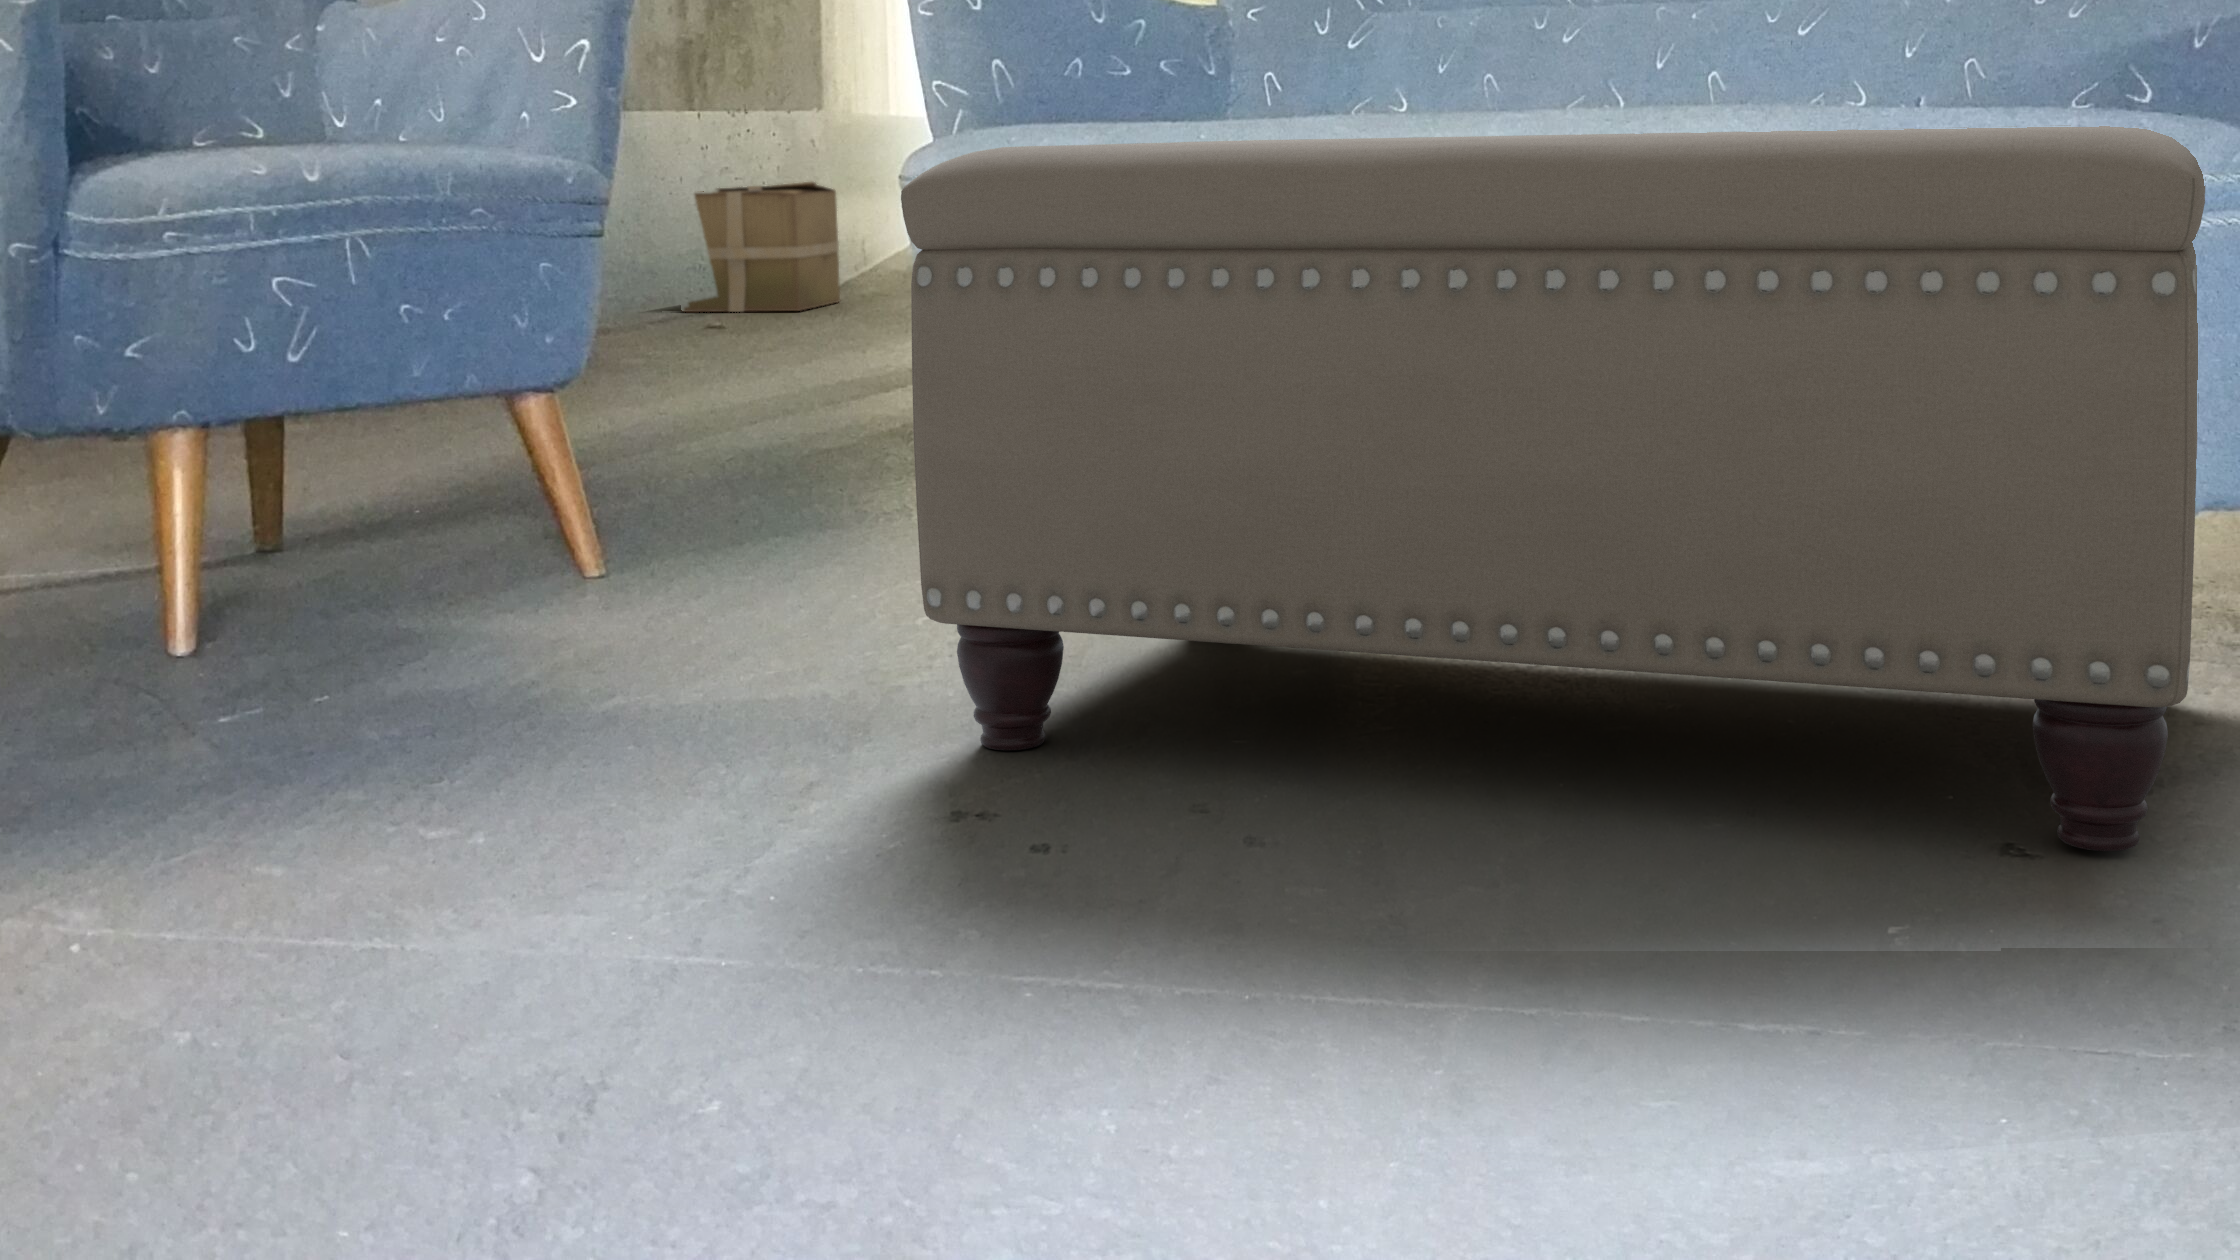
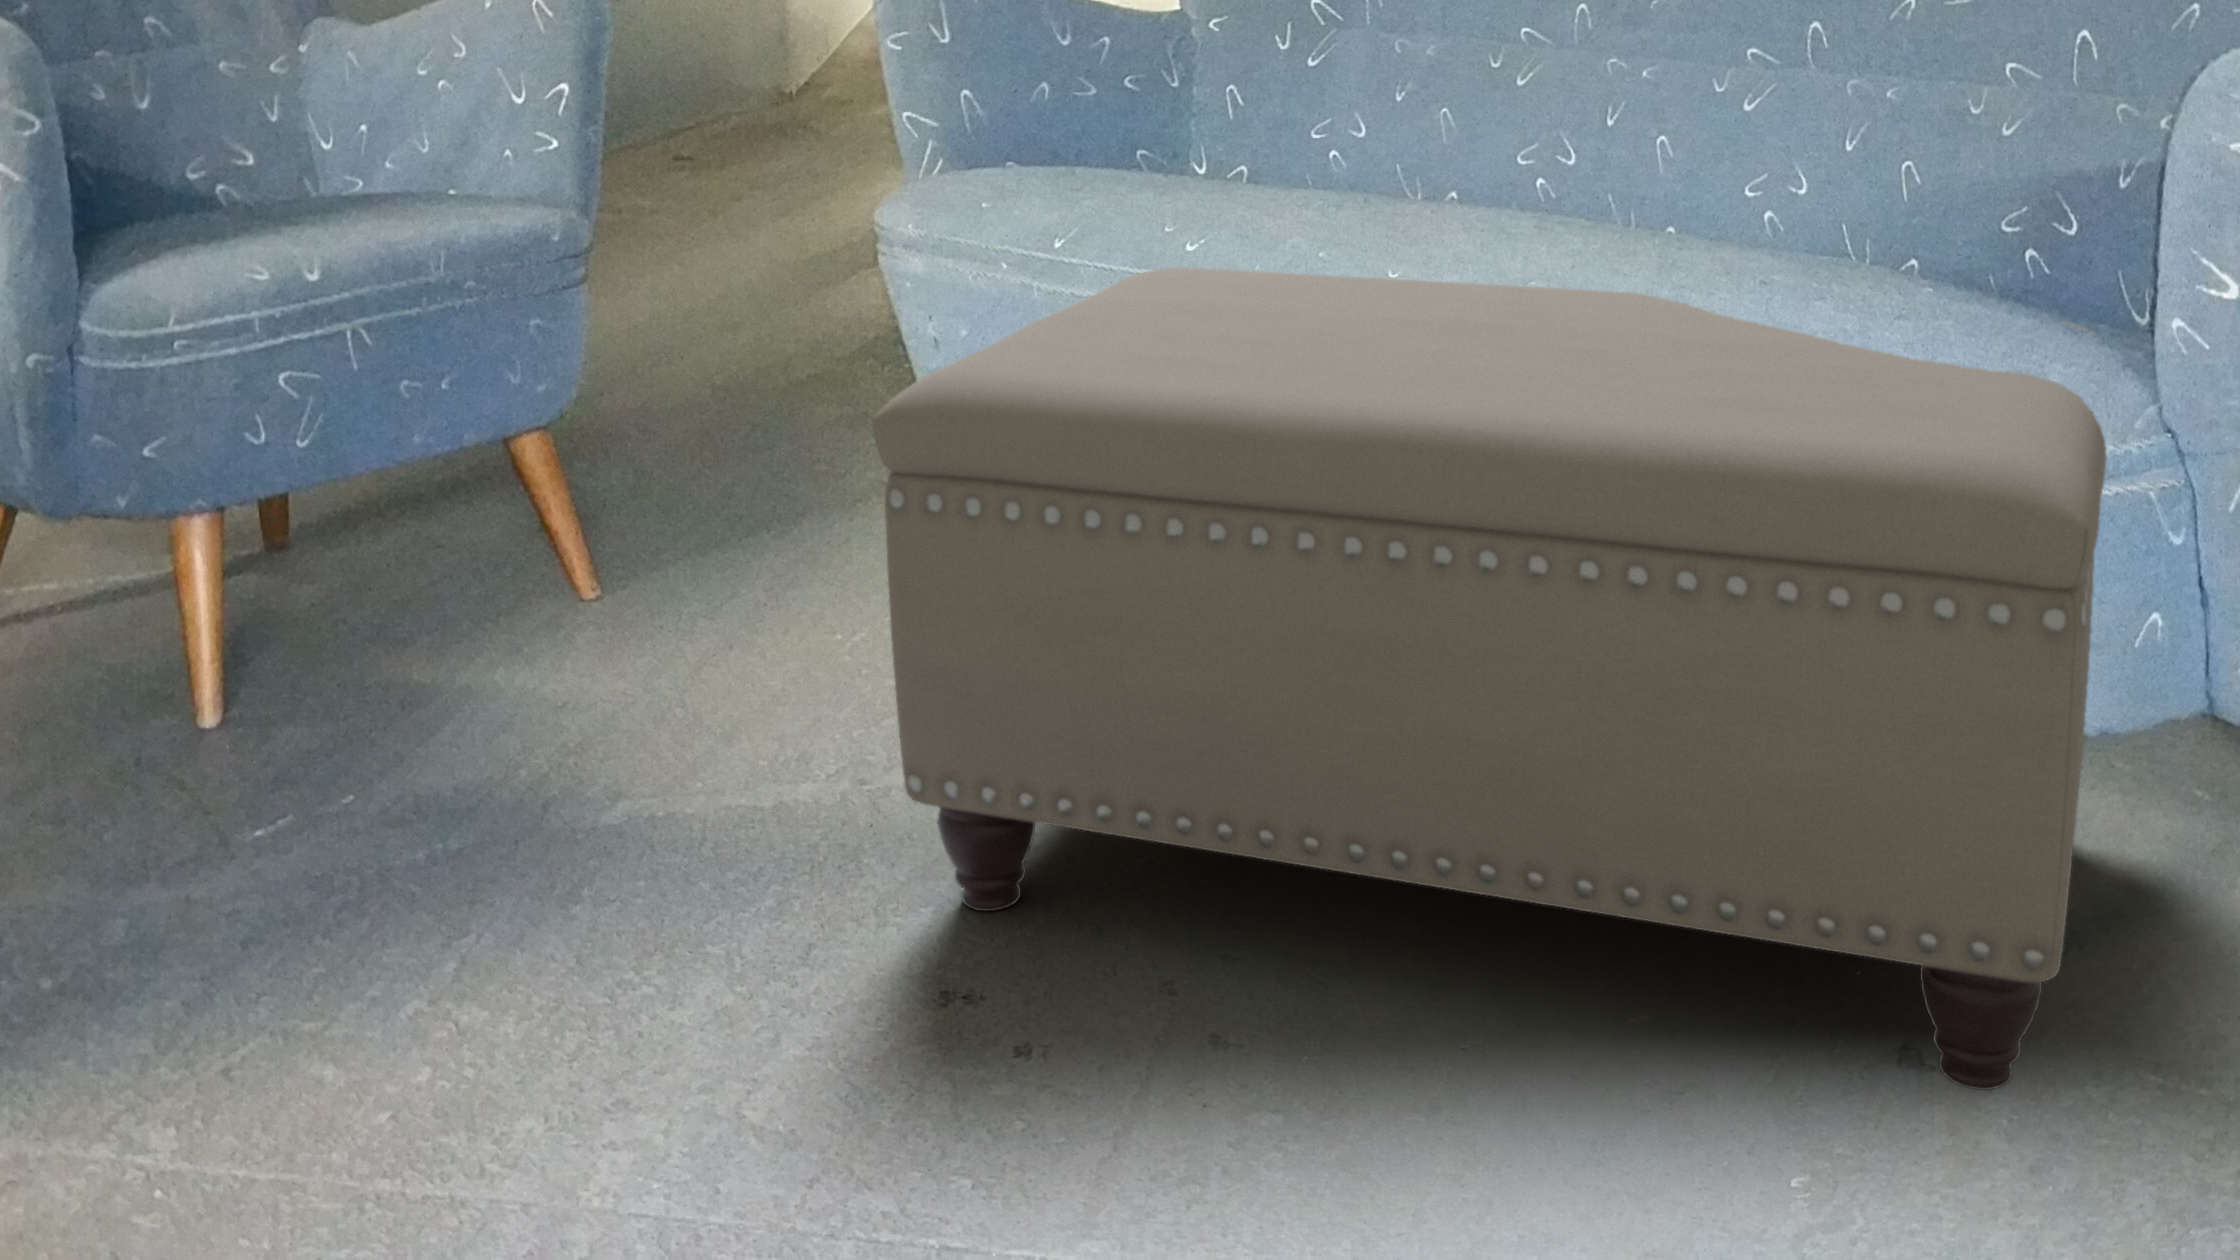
cardboard box: present [684,182,840,312] -> none [663,11,826,142]

